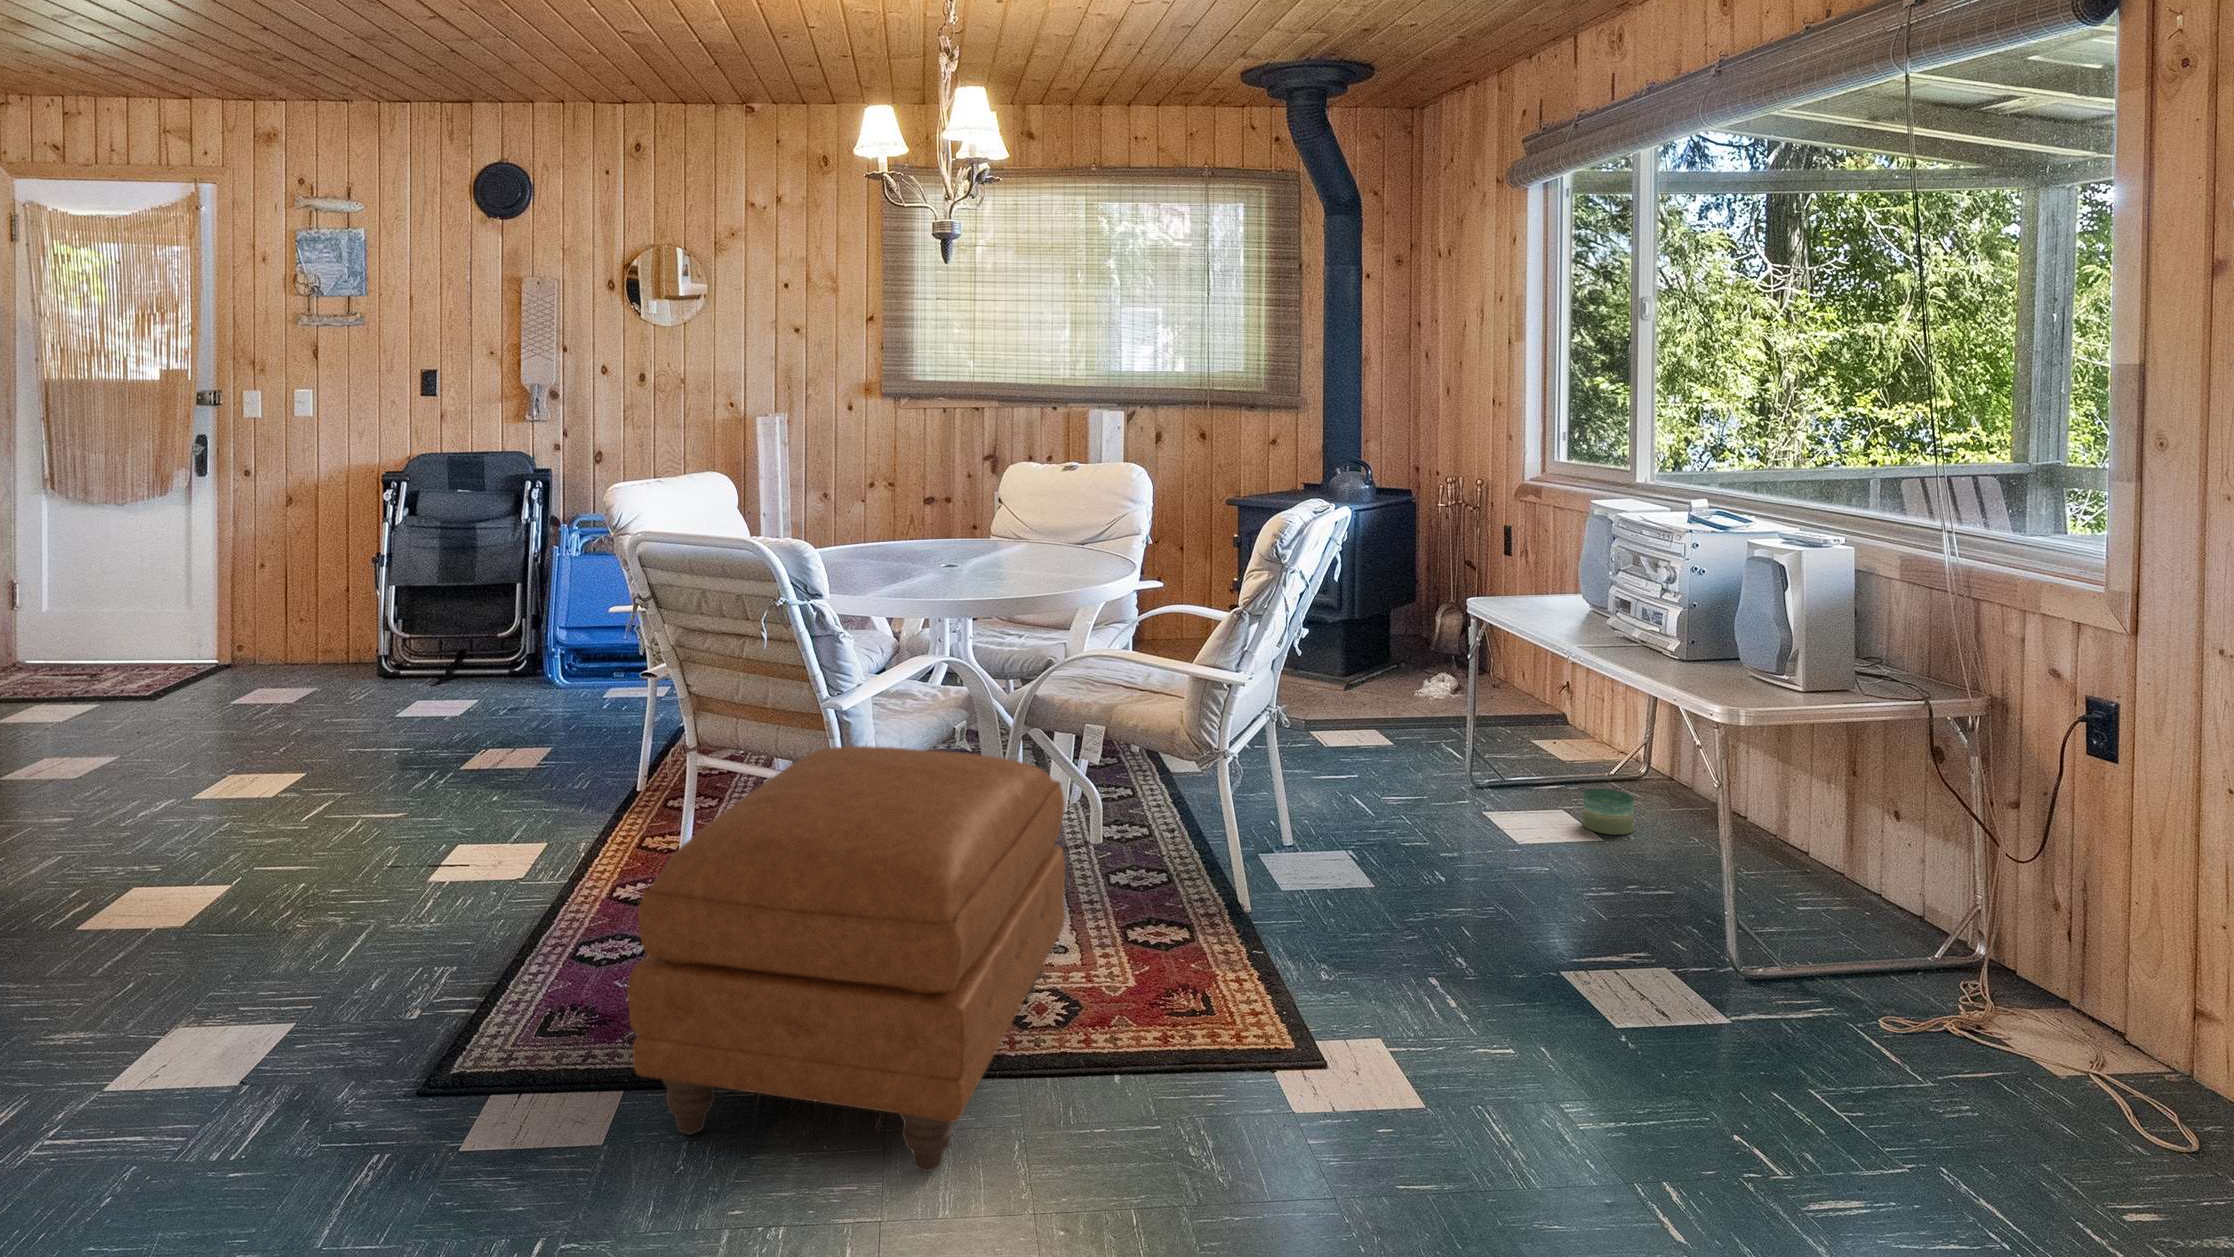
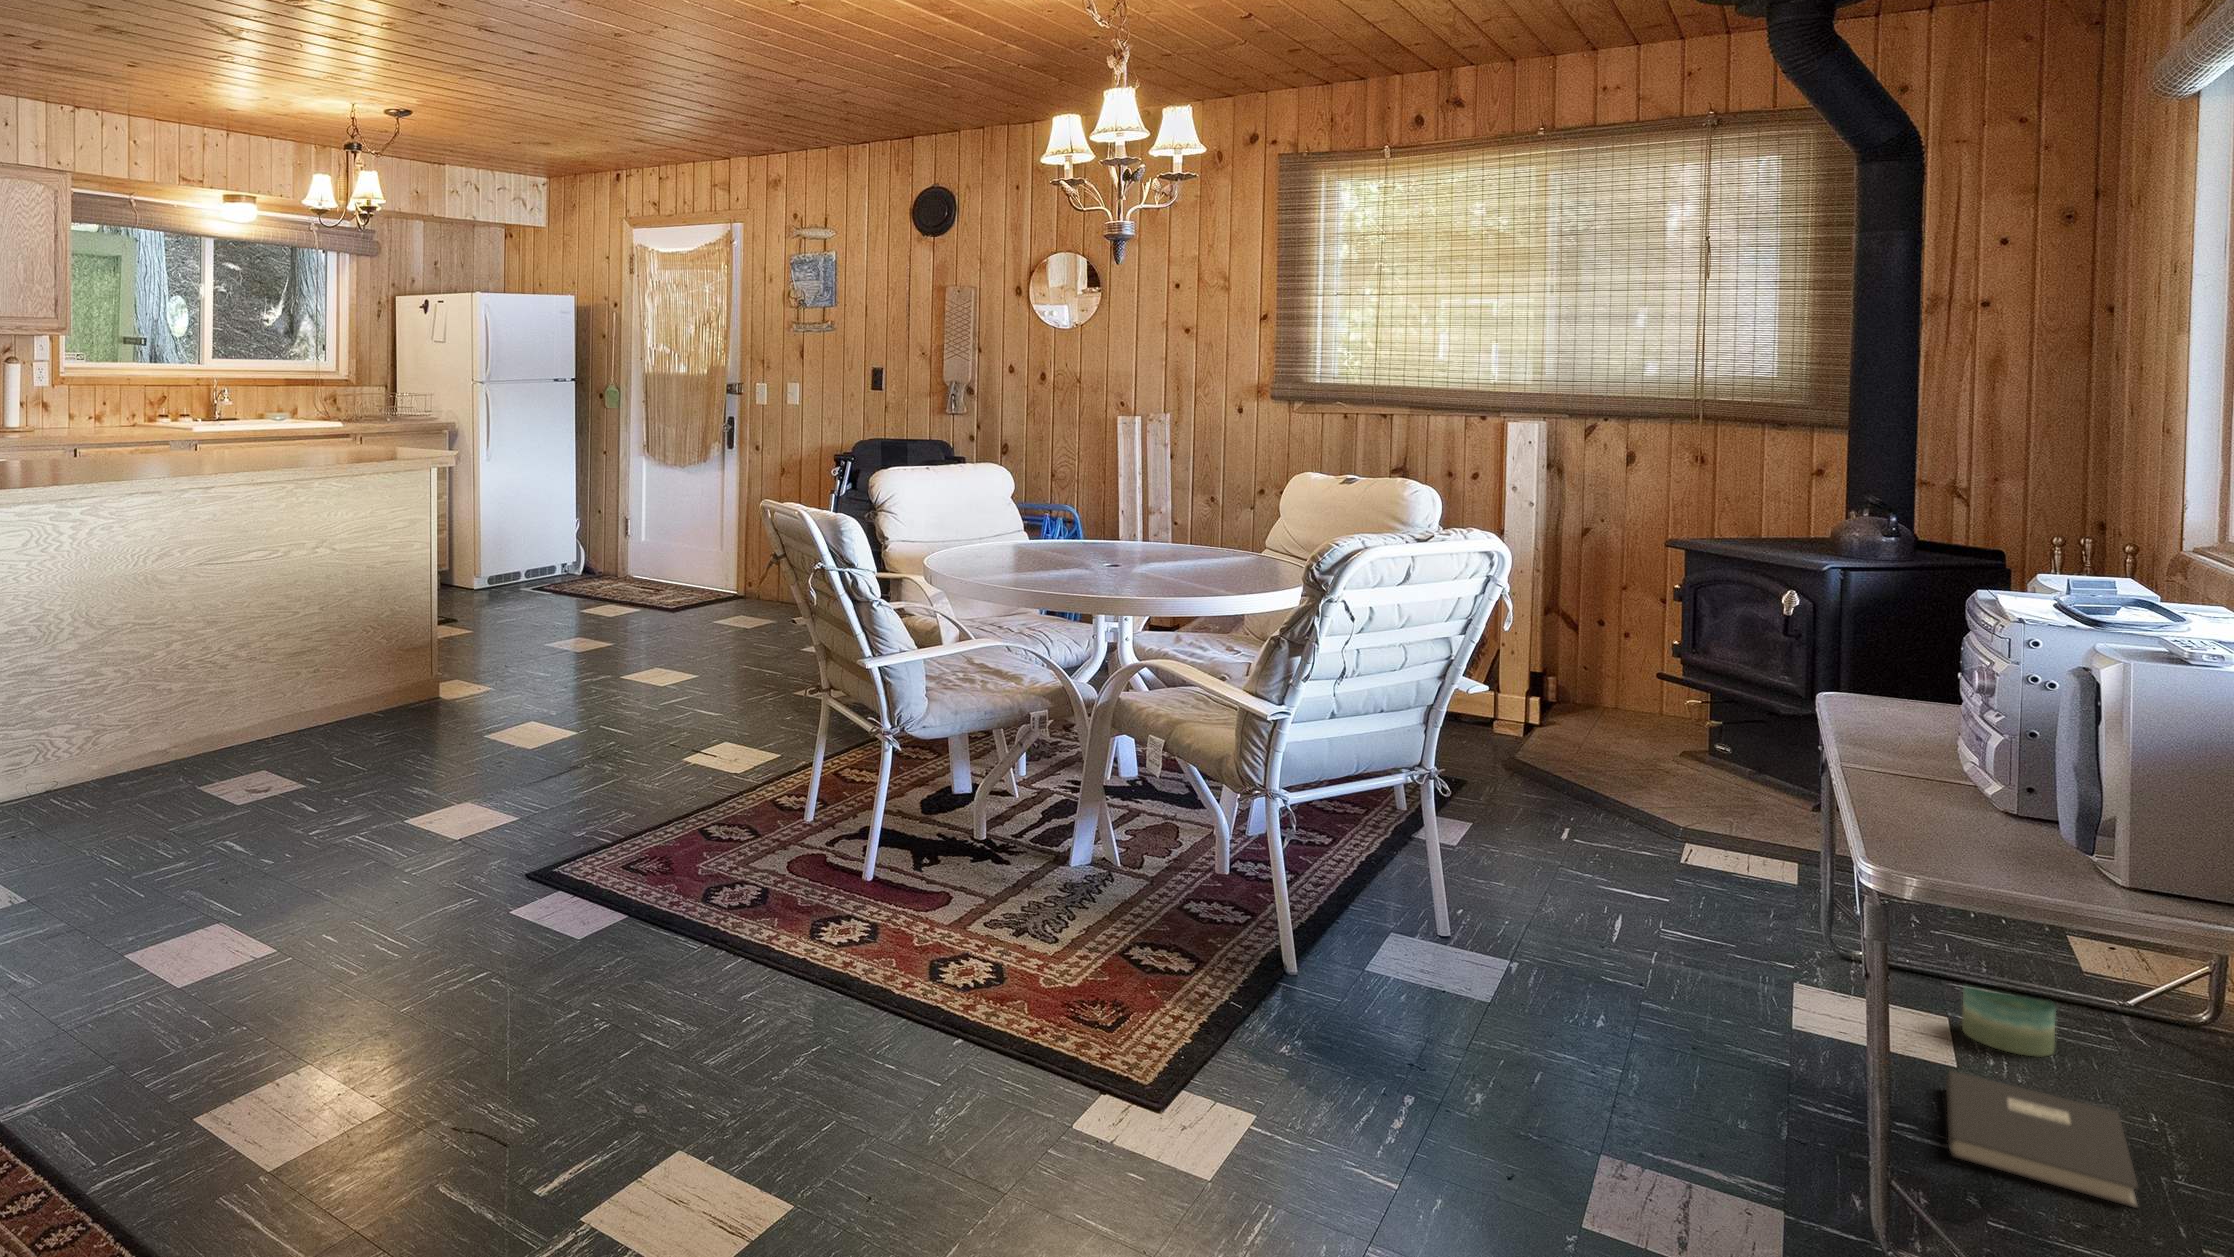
ottoman: present [627,746,1065,1172] -> none [588,697,1025,1033]
book: none [1630,855,1781,914] -> present [1946,1071,2138,1208]

